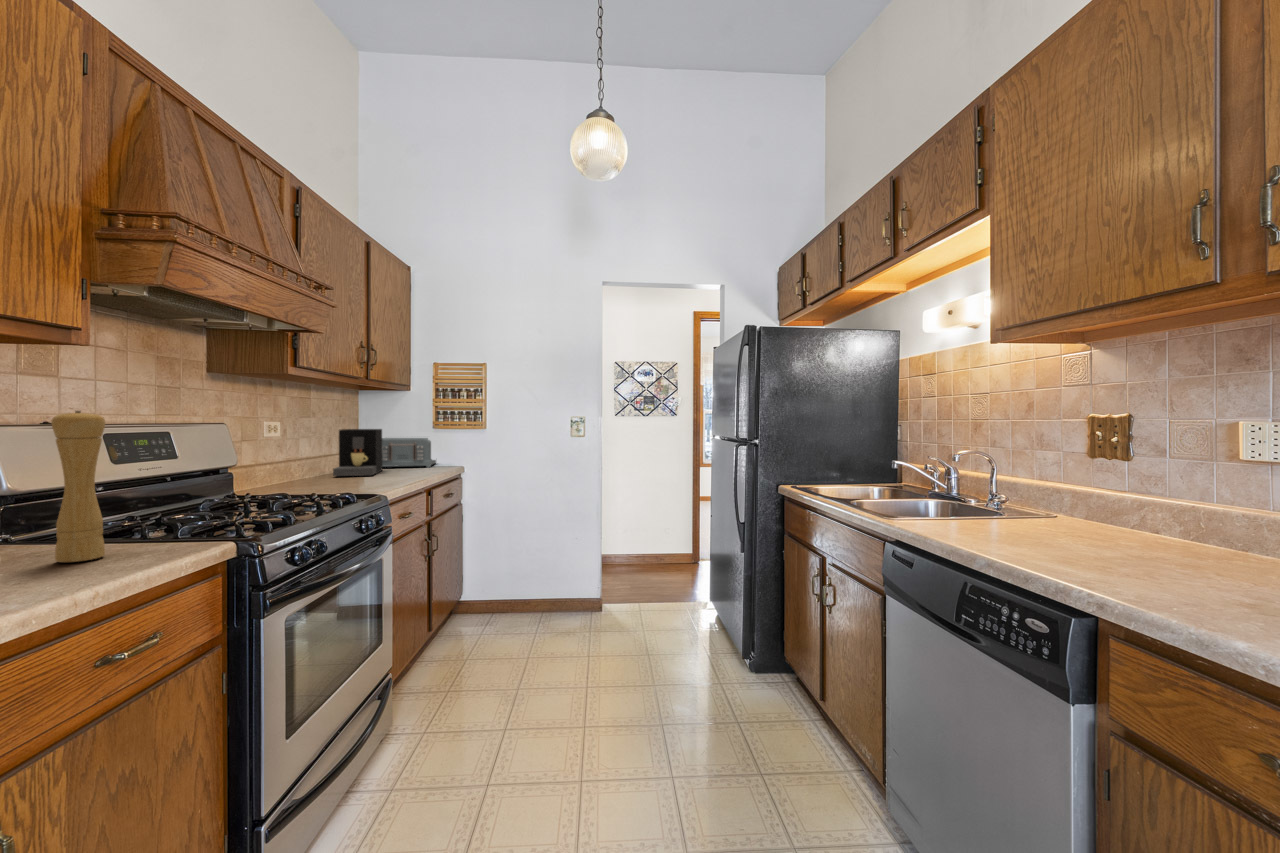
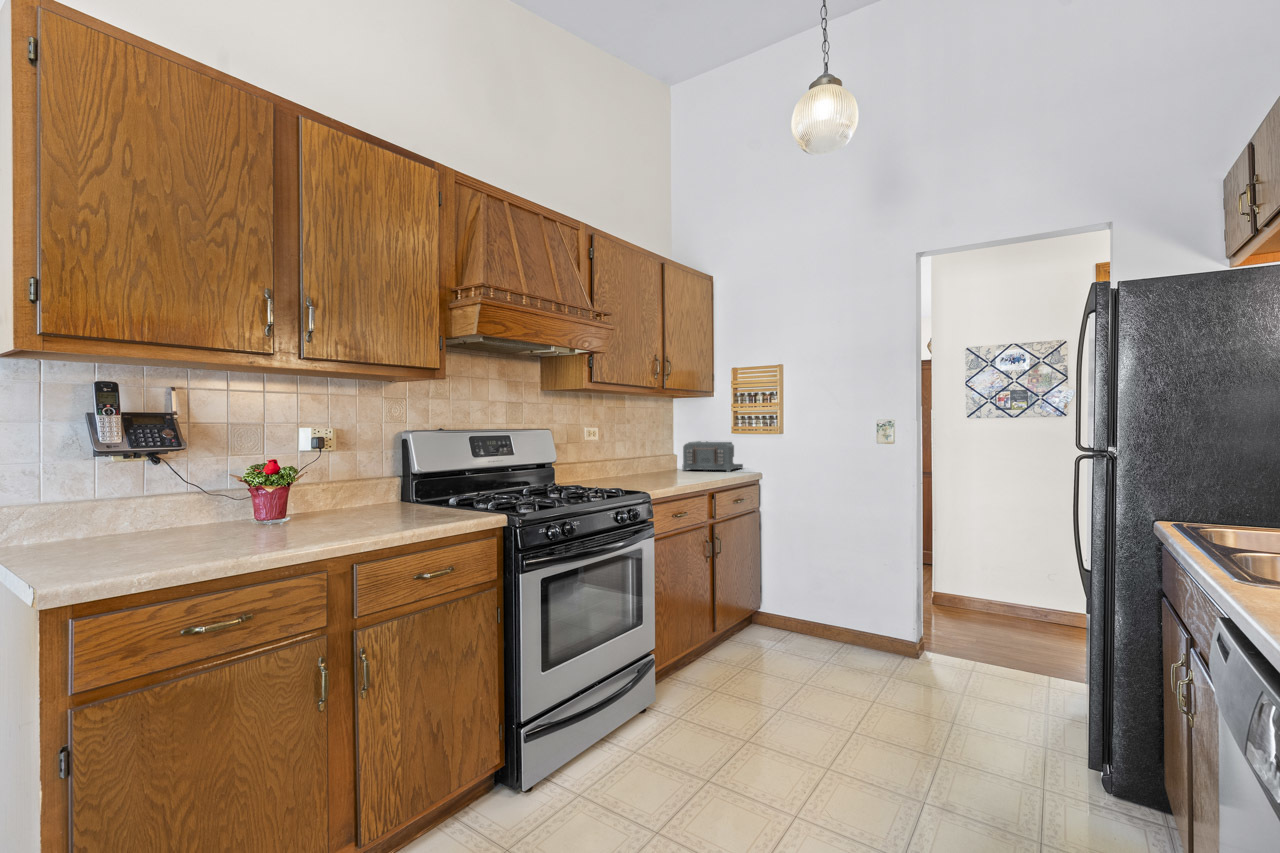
pepper mill: present [52,411,105,562] -> none [413,425,437,517]
coffee maker: present [333,429,382,476] -> none [636,433,684,476]

